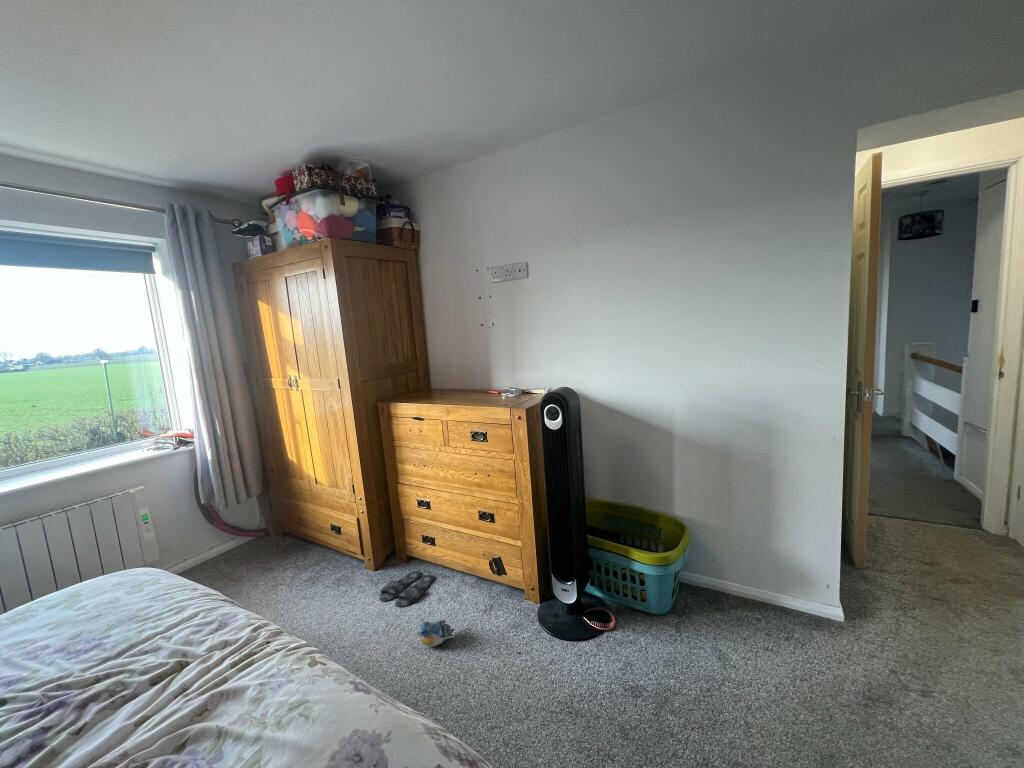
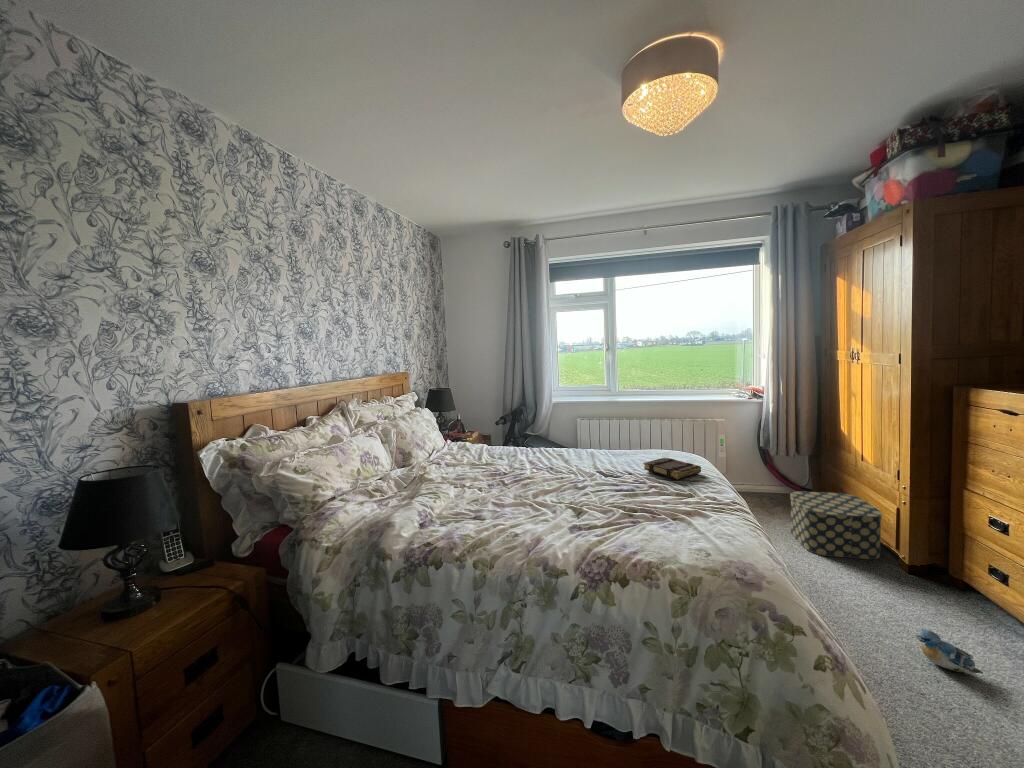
storage box: none [261,521,352,603] -> present [790,491,882,559]
slippers: present [379,571,434,607] -> none [896,587,994,622]
book: none [35,595,171,665] -> present [643,458,701,479]

